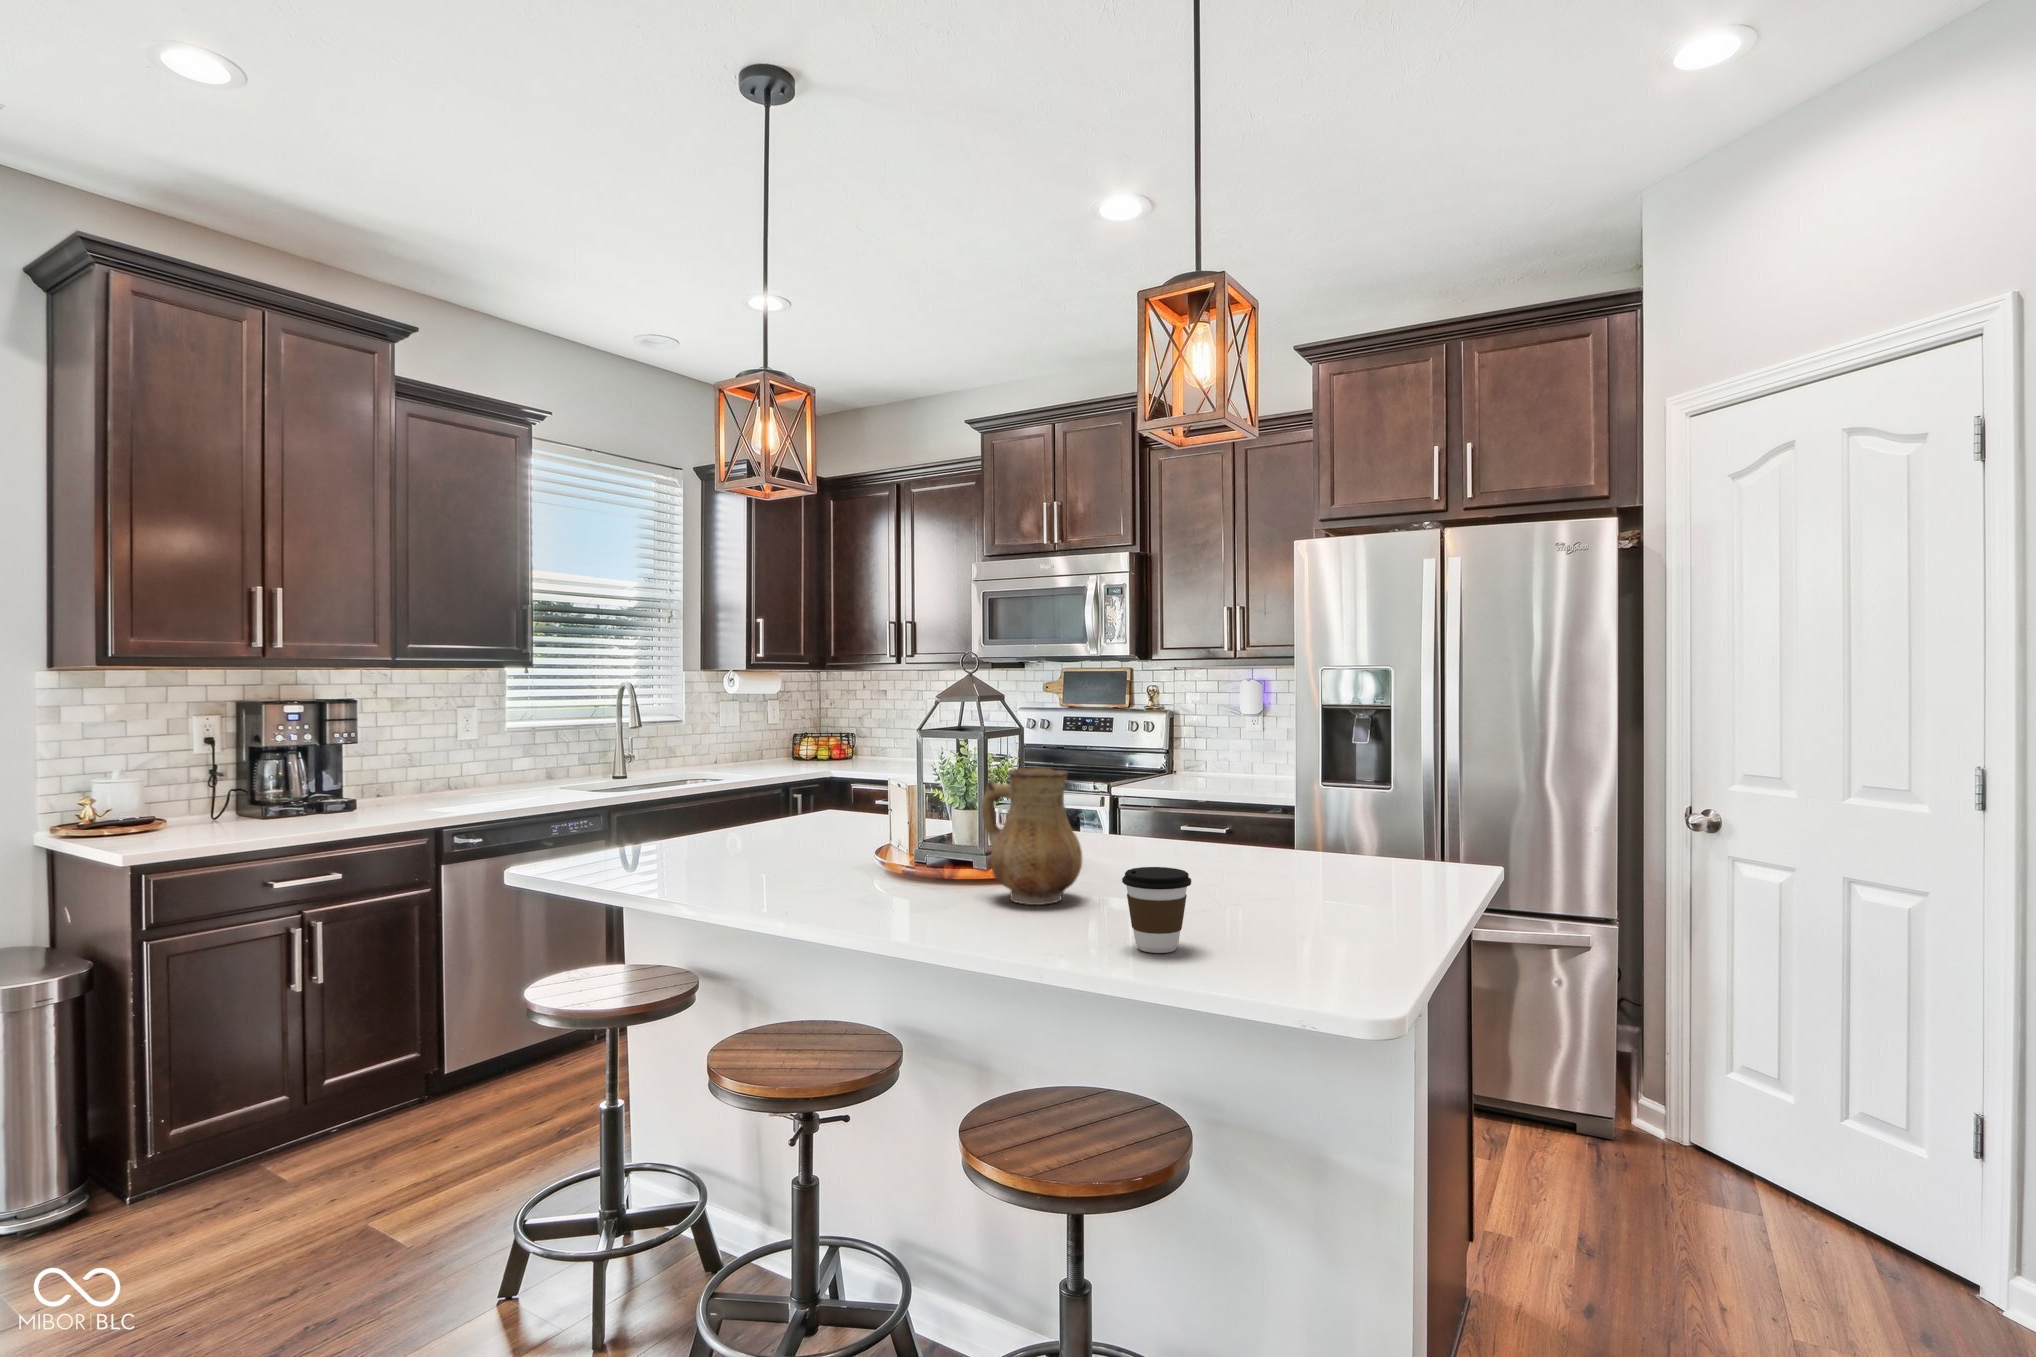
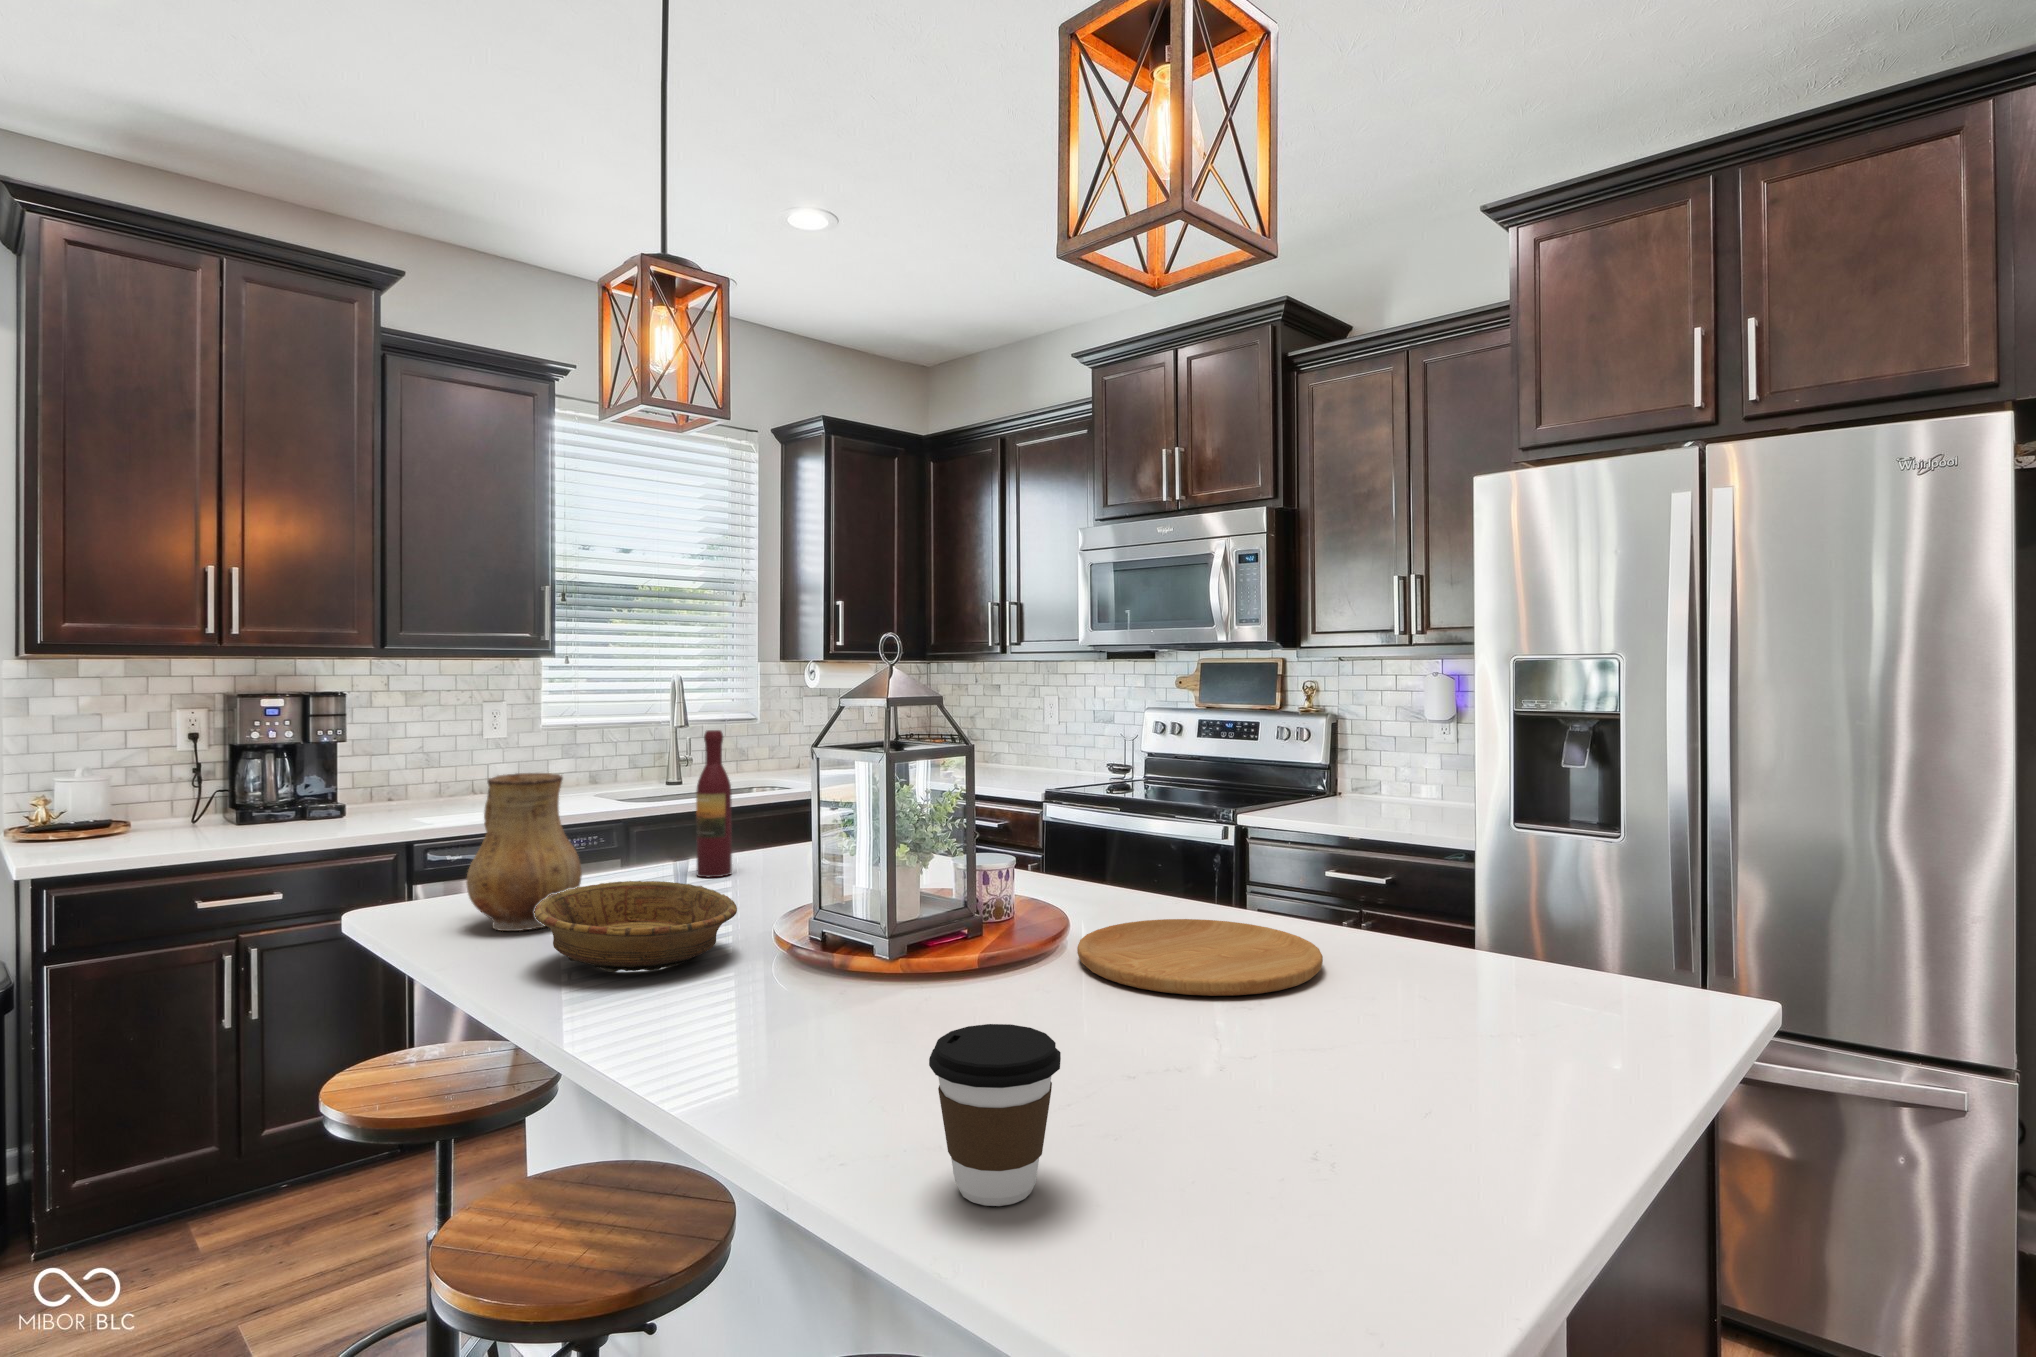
wine bottle: none [759,724,786,836] -> present [696,730,732,877]
ceramic pitcher: present [981,768,1082,905] -> present [466,773,582,931]
decorative bowl: none [738,828,871,885] -> present [534,881,737,972]
cutting board: none [1094,842,1250,878] -> present [1077,919,1323,996]

